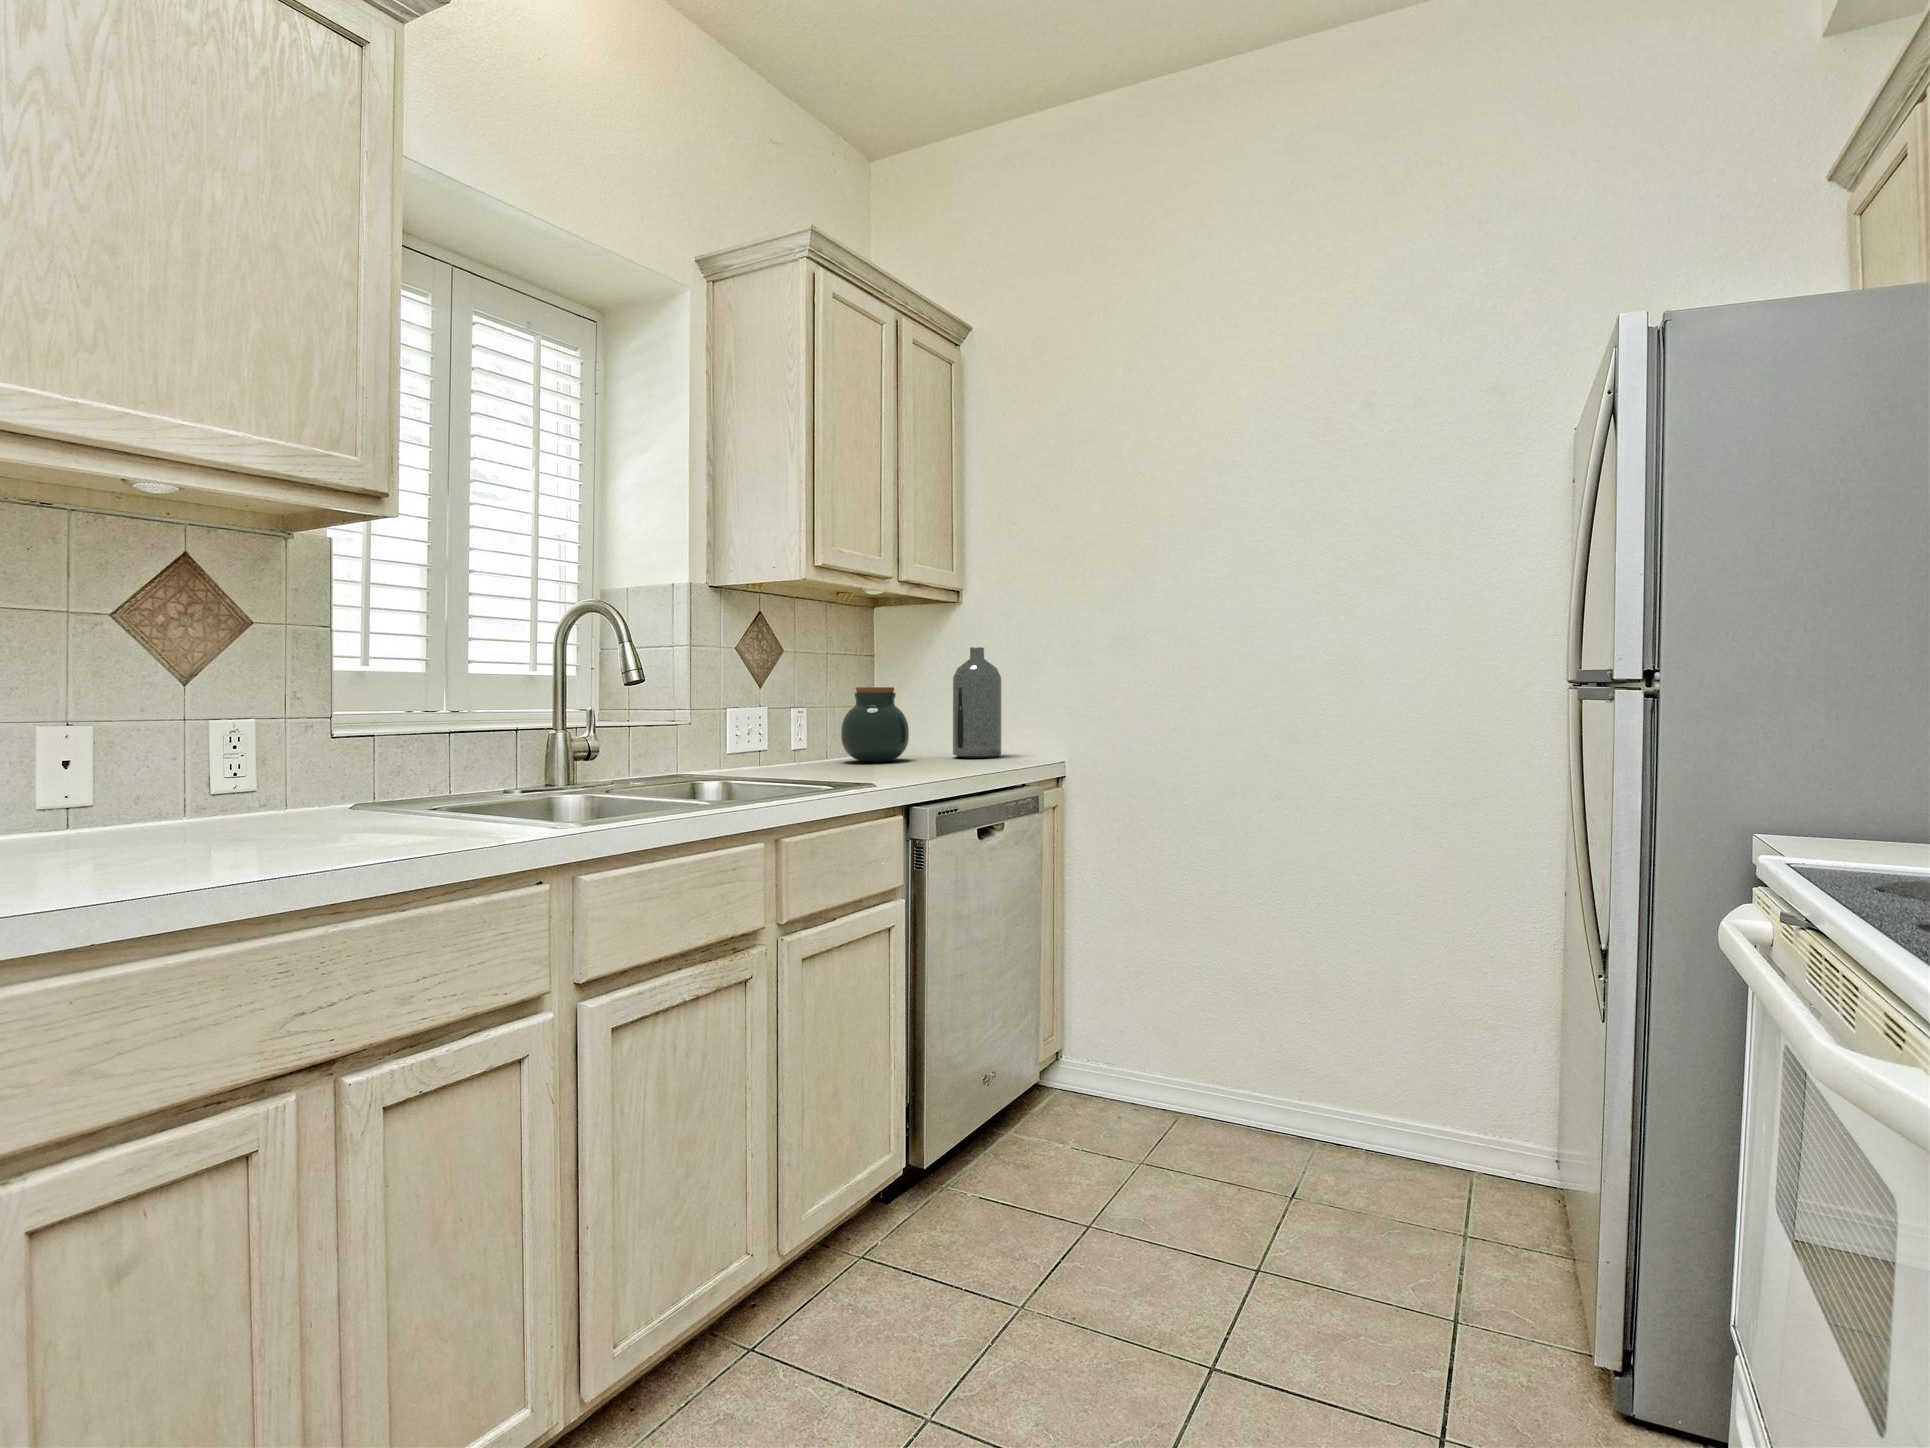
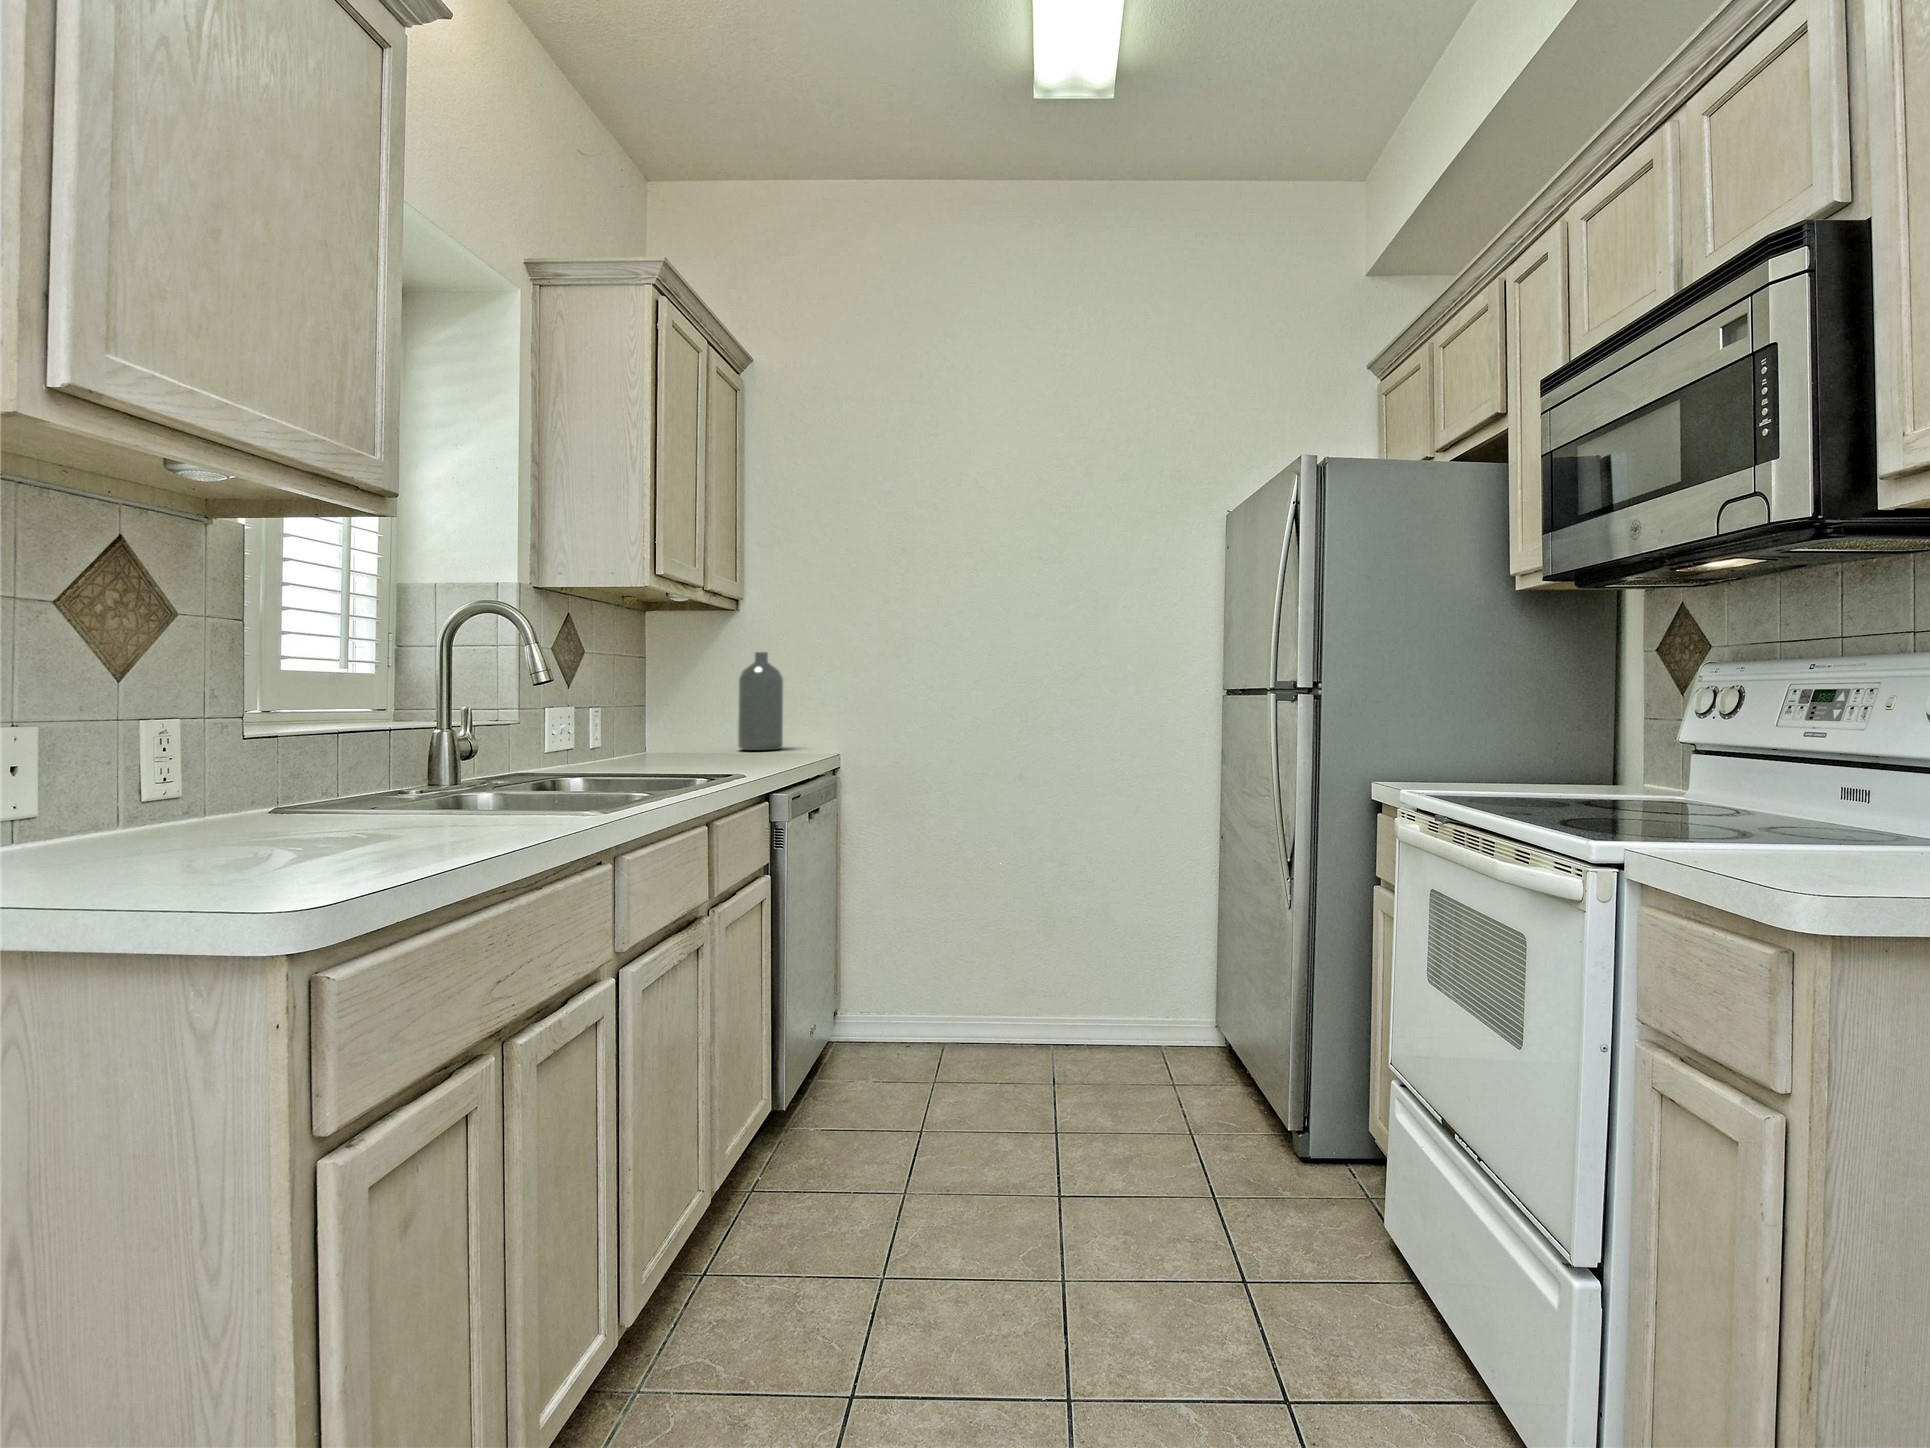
jar: present [841,687,909,762] -> none [636,687,702,756]

